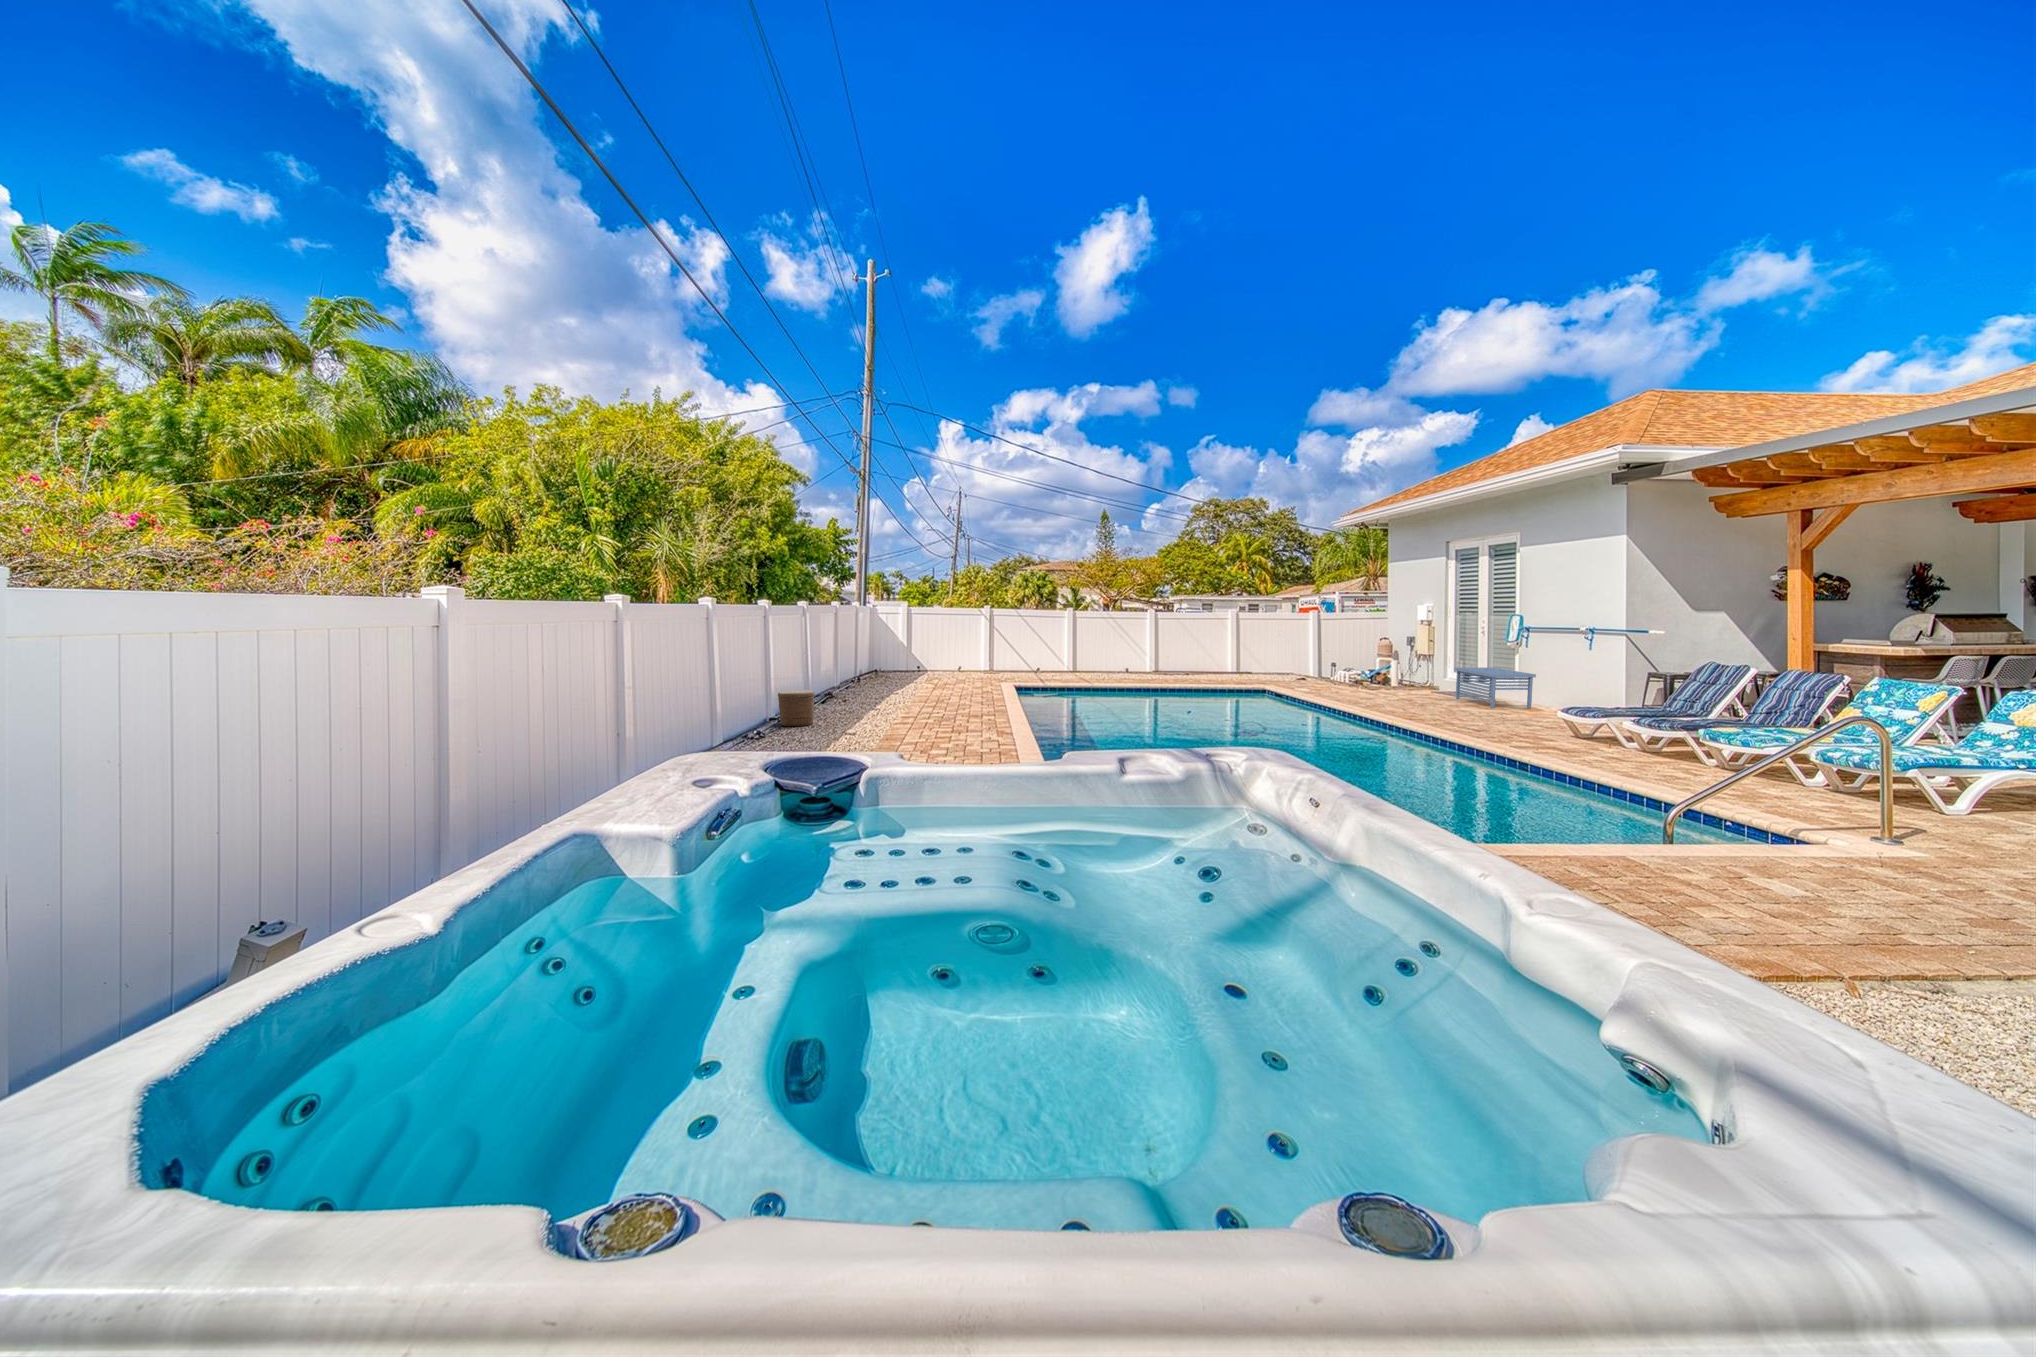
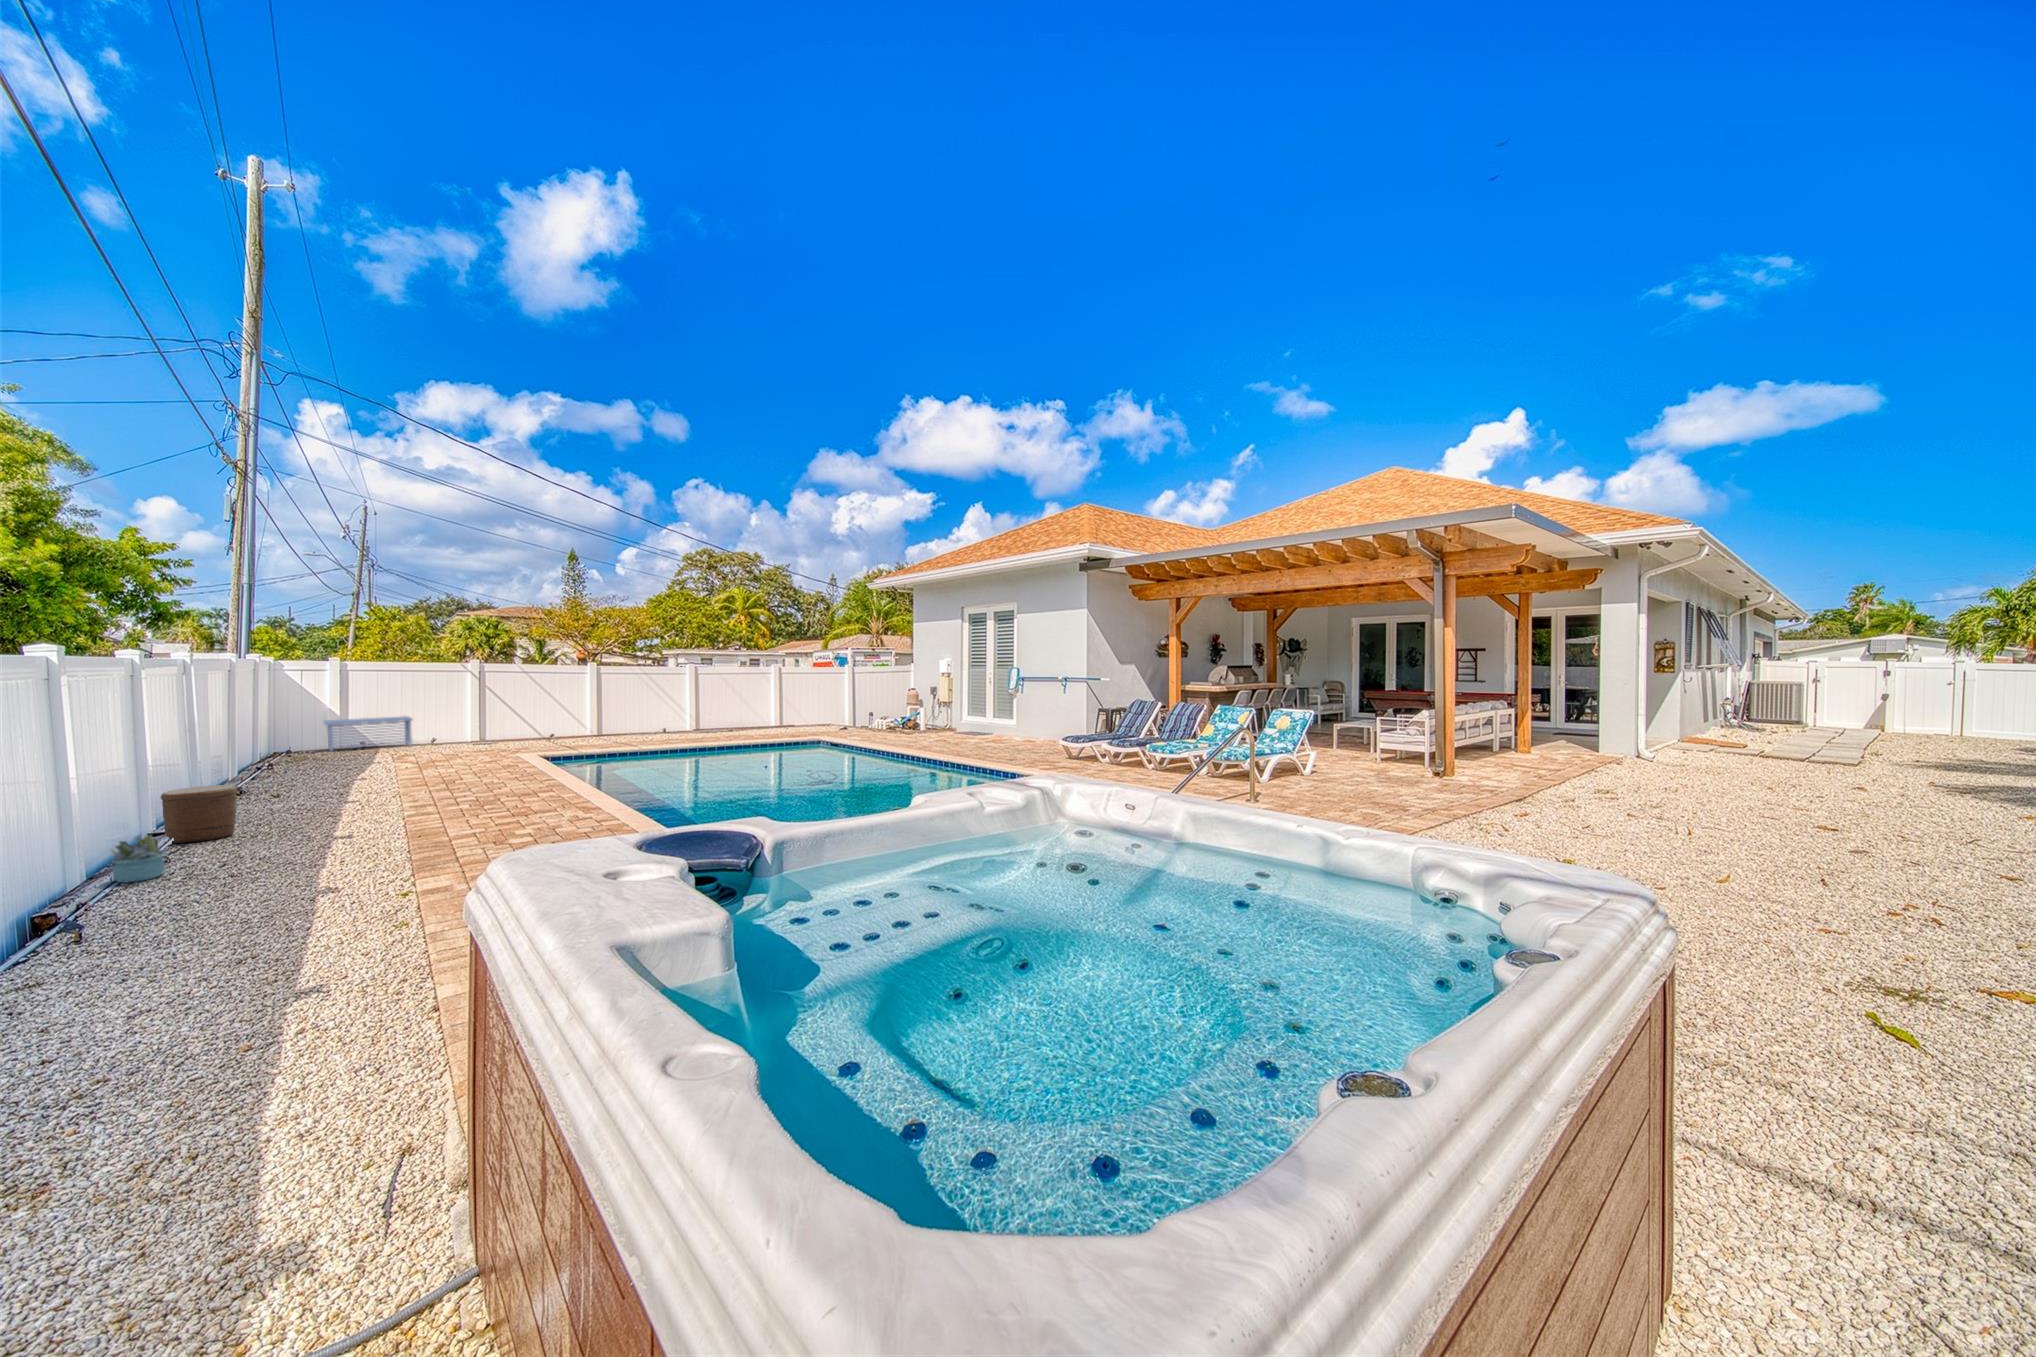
storage bench: present [1454,668,1536,708] -> present [324,716,412,752]
decorative plant: none [735,718,764,747] -> present [107,836,166,883]

